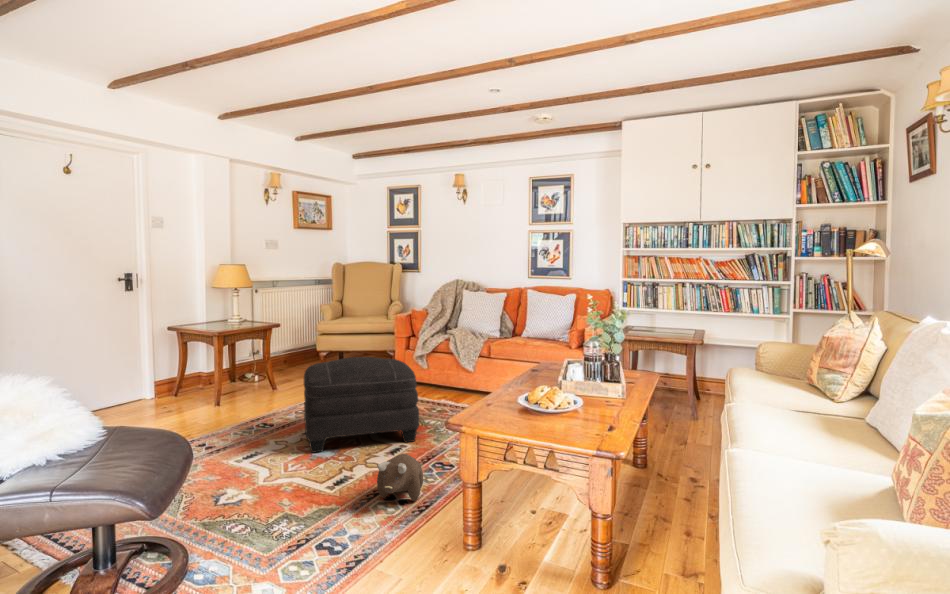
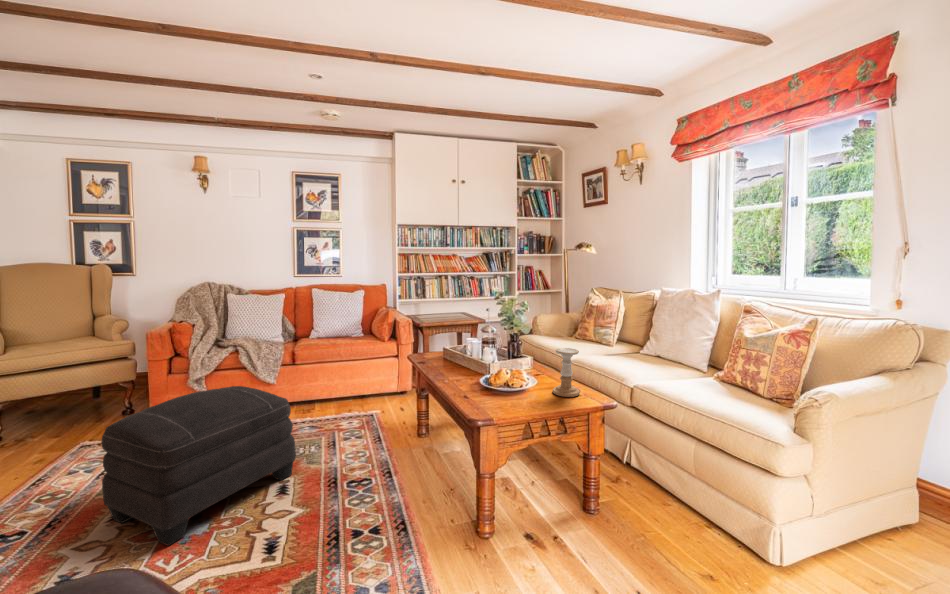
candle holder: none [589,365,622,425] -> present [553,348,580,397]
plush toy: present [377,454,423,501] -> none [344,488,398,549]

